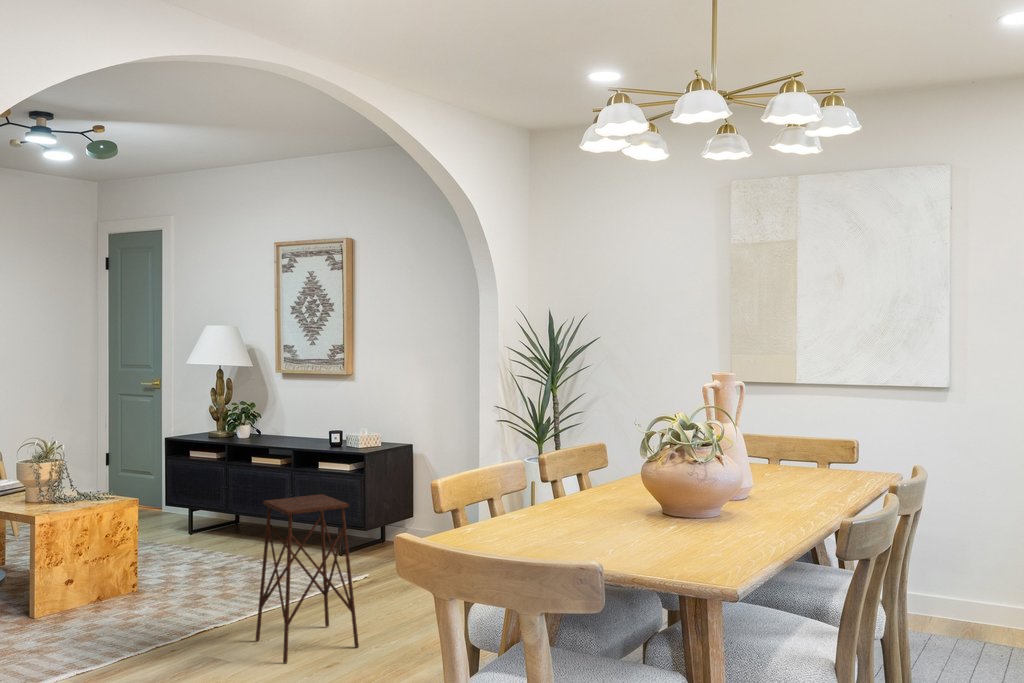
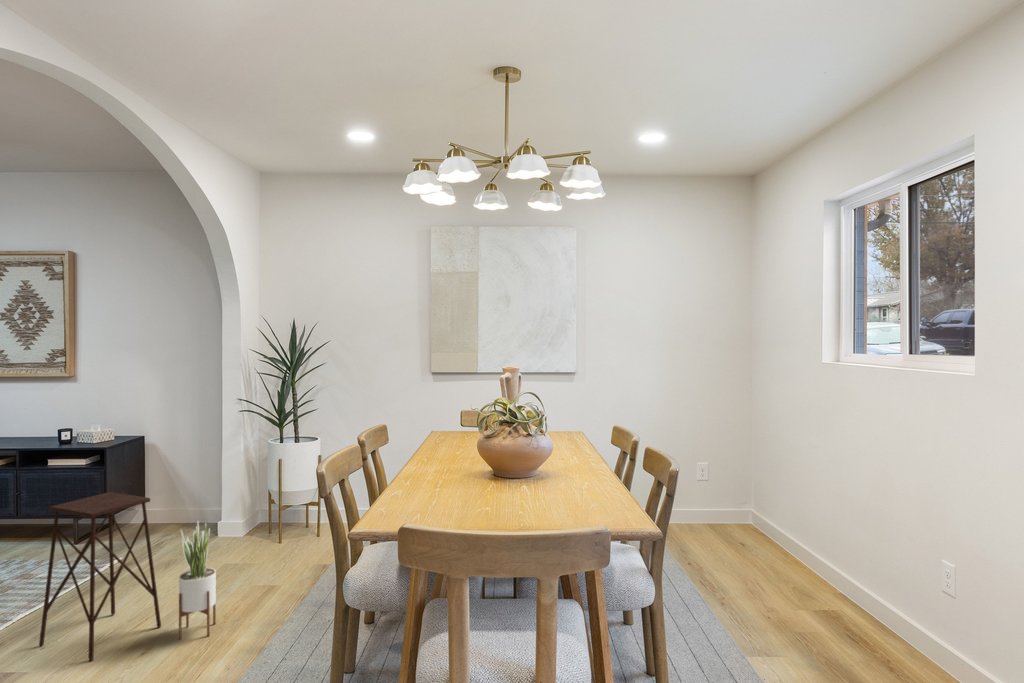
potted plant: none [364,534,407,666] -> present [179,523,216,639]

